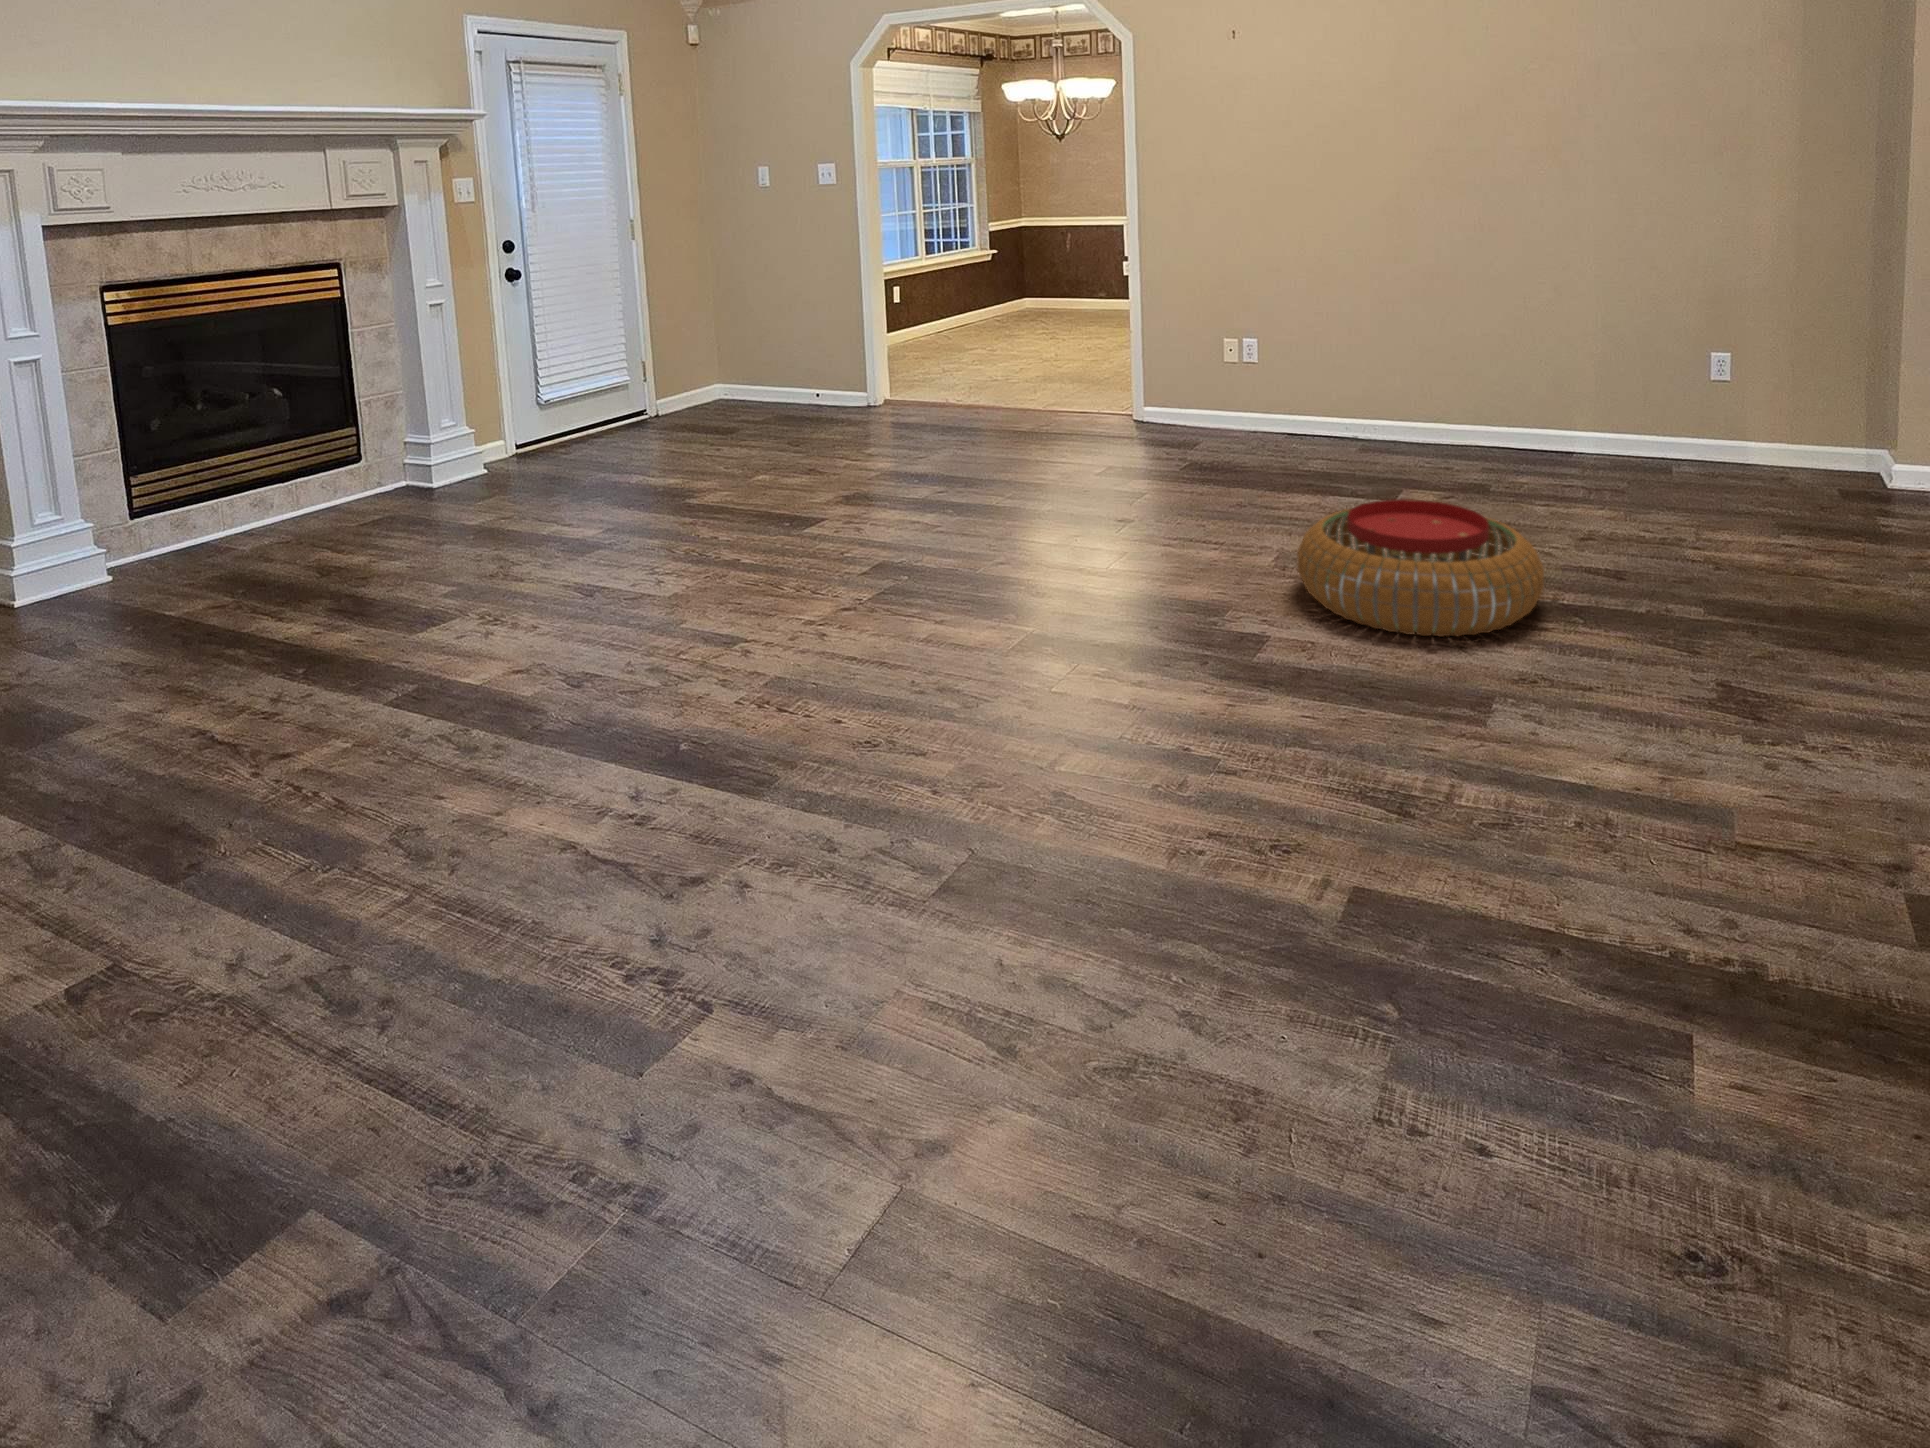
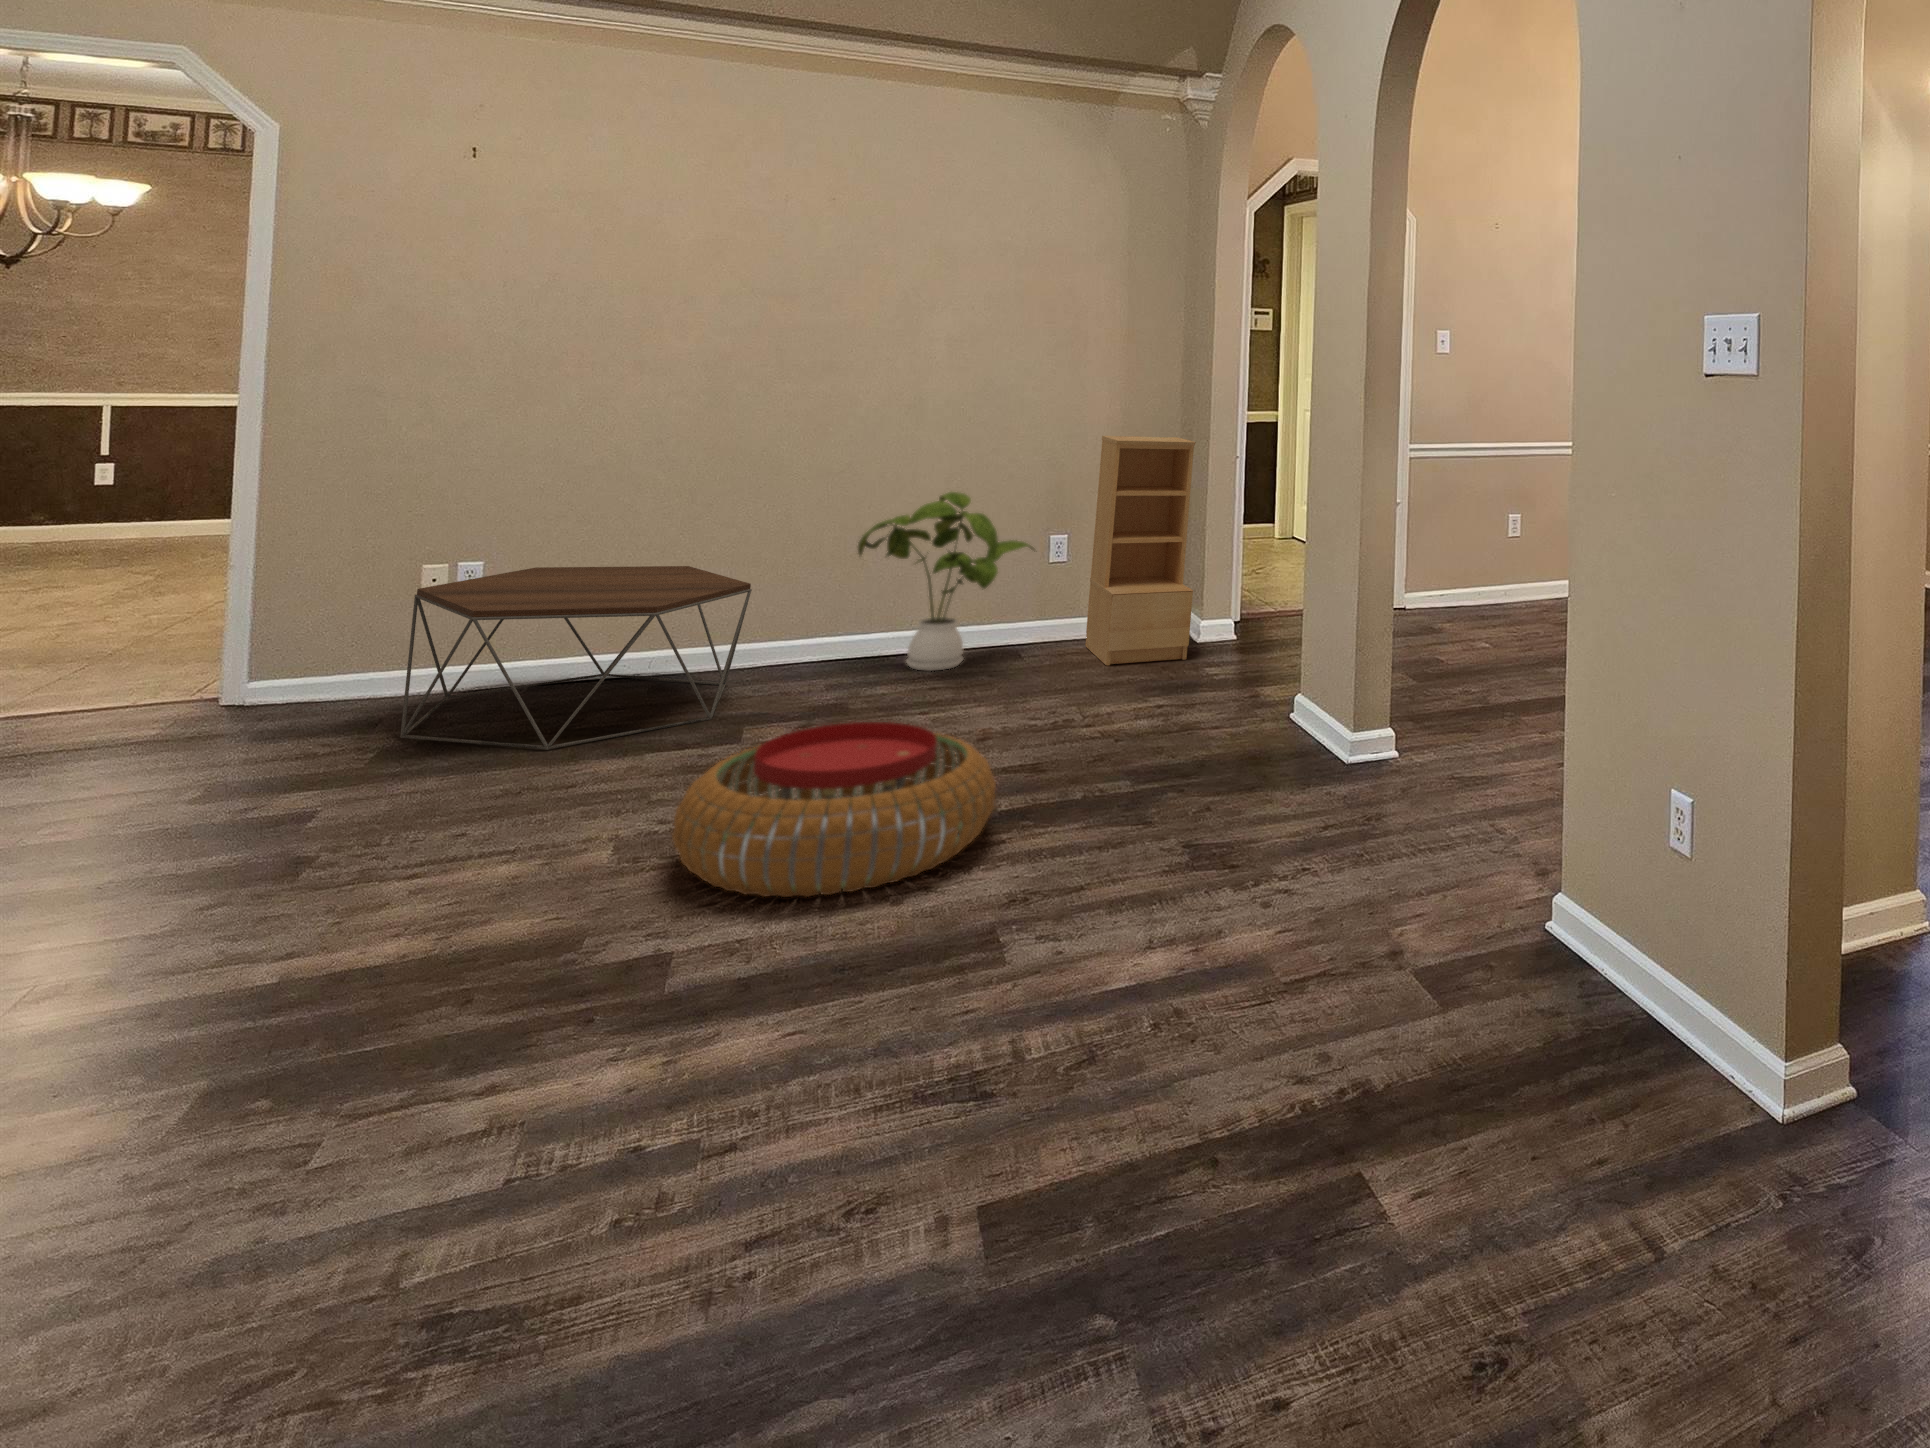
bookshelf: none [1750,249,1871,500] -> present [1085,436,1196,665]
house plant: none [1506,306,1685,470] -> present [858,492,1034,671]
coffee table: none [1208,353,1415,484] -> present [400,566,752,749]

